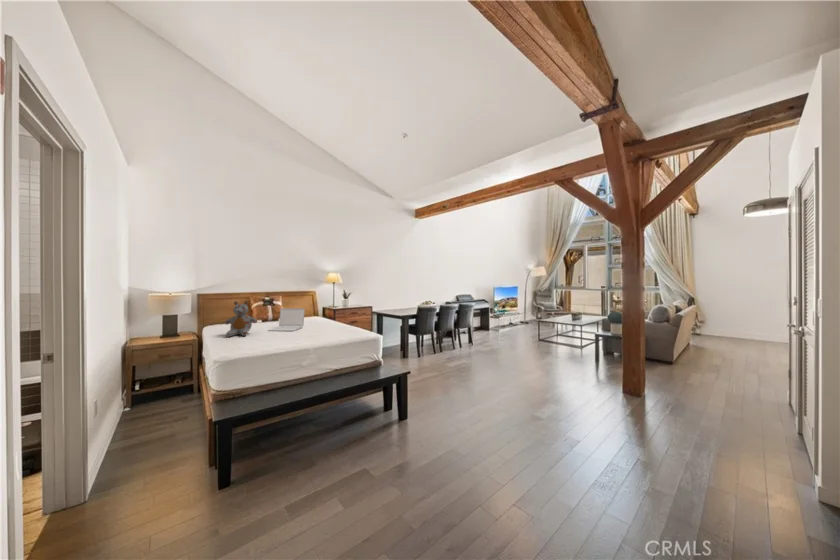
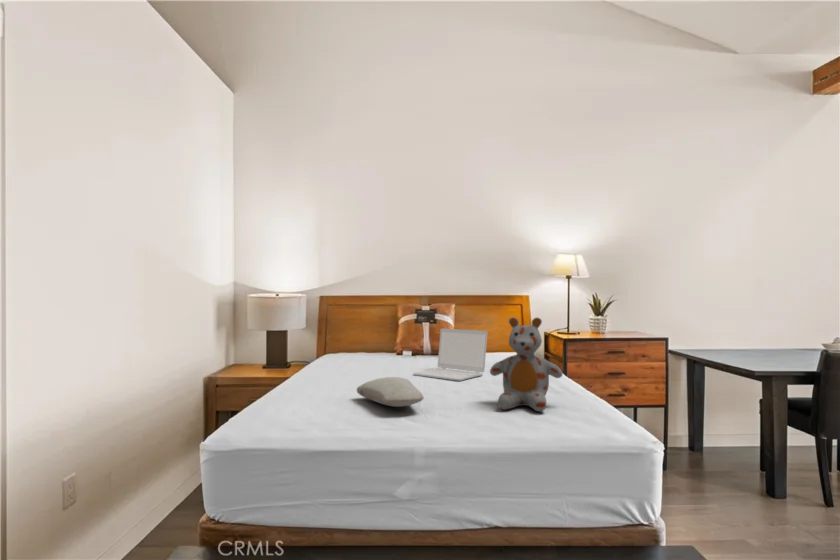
stuffed bear: present [225,301,257,337] -> present [490,317,562,411]
pillow: none [245,333,285,346] -> present [357,377,424,407]

